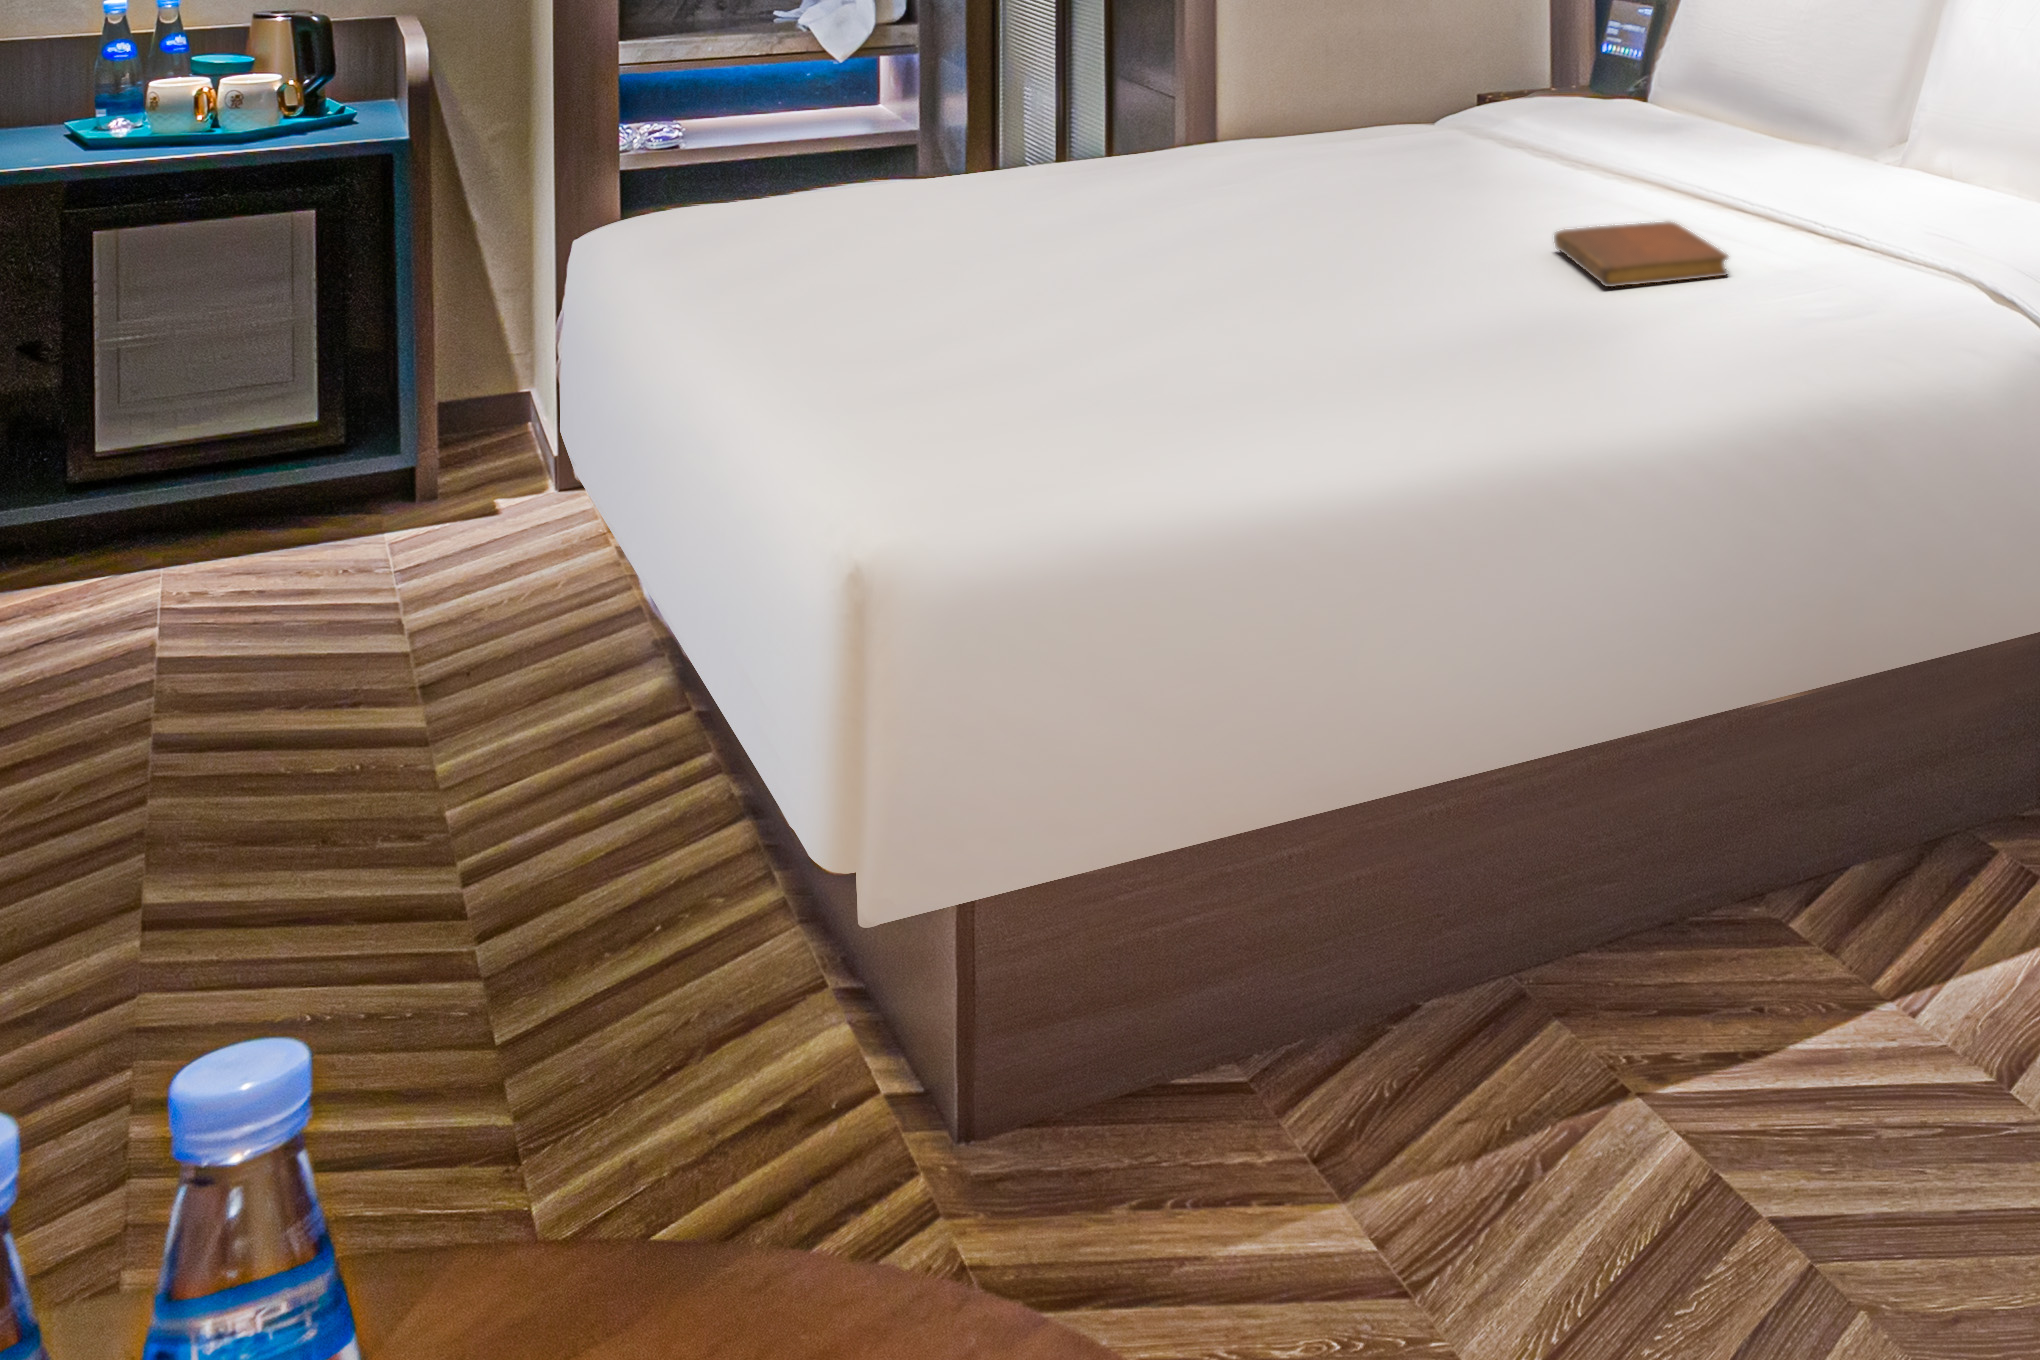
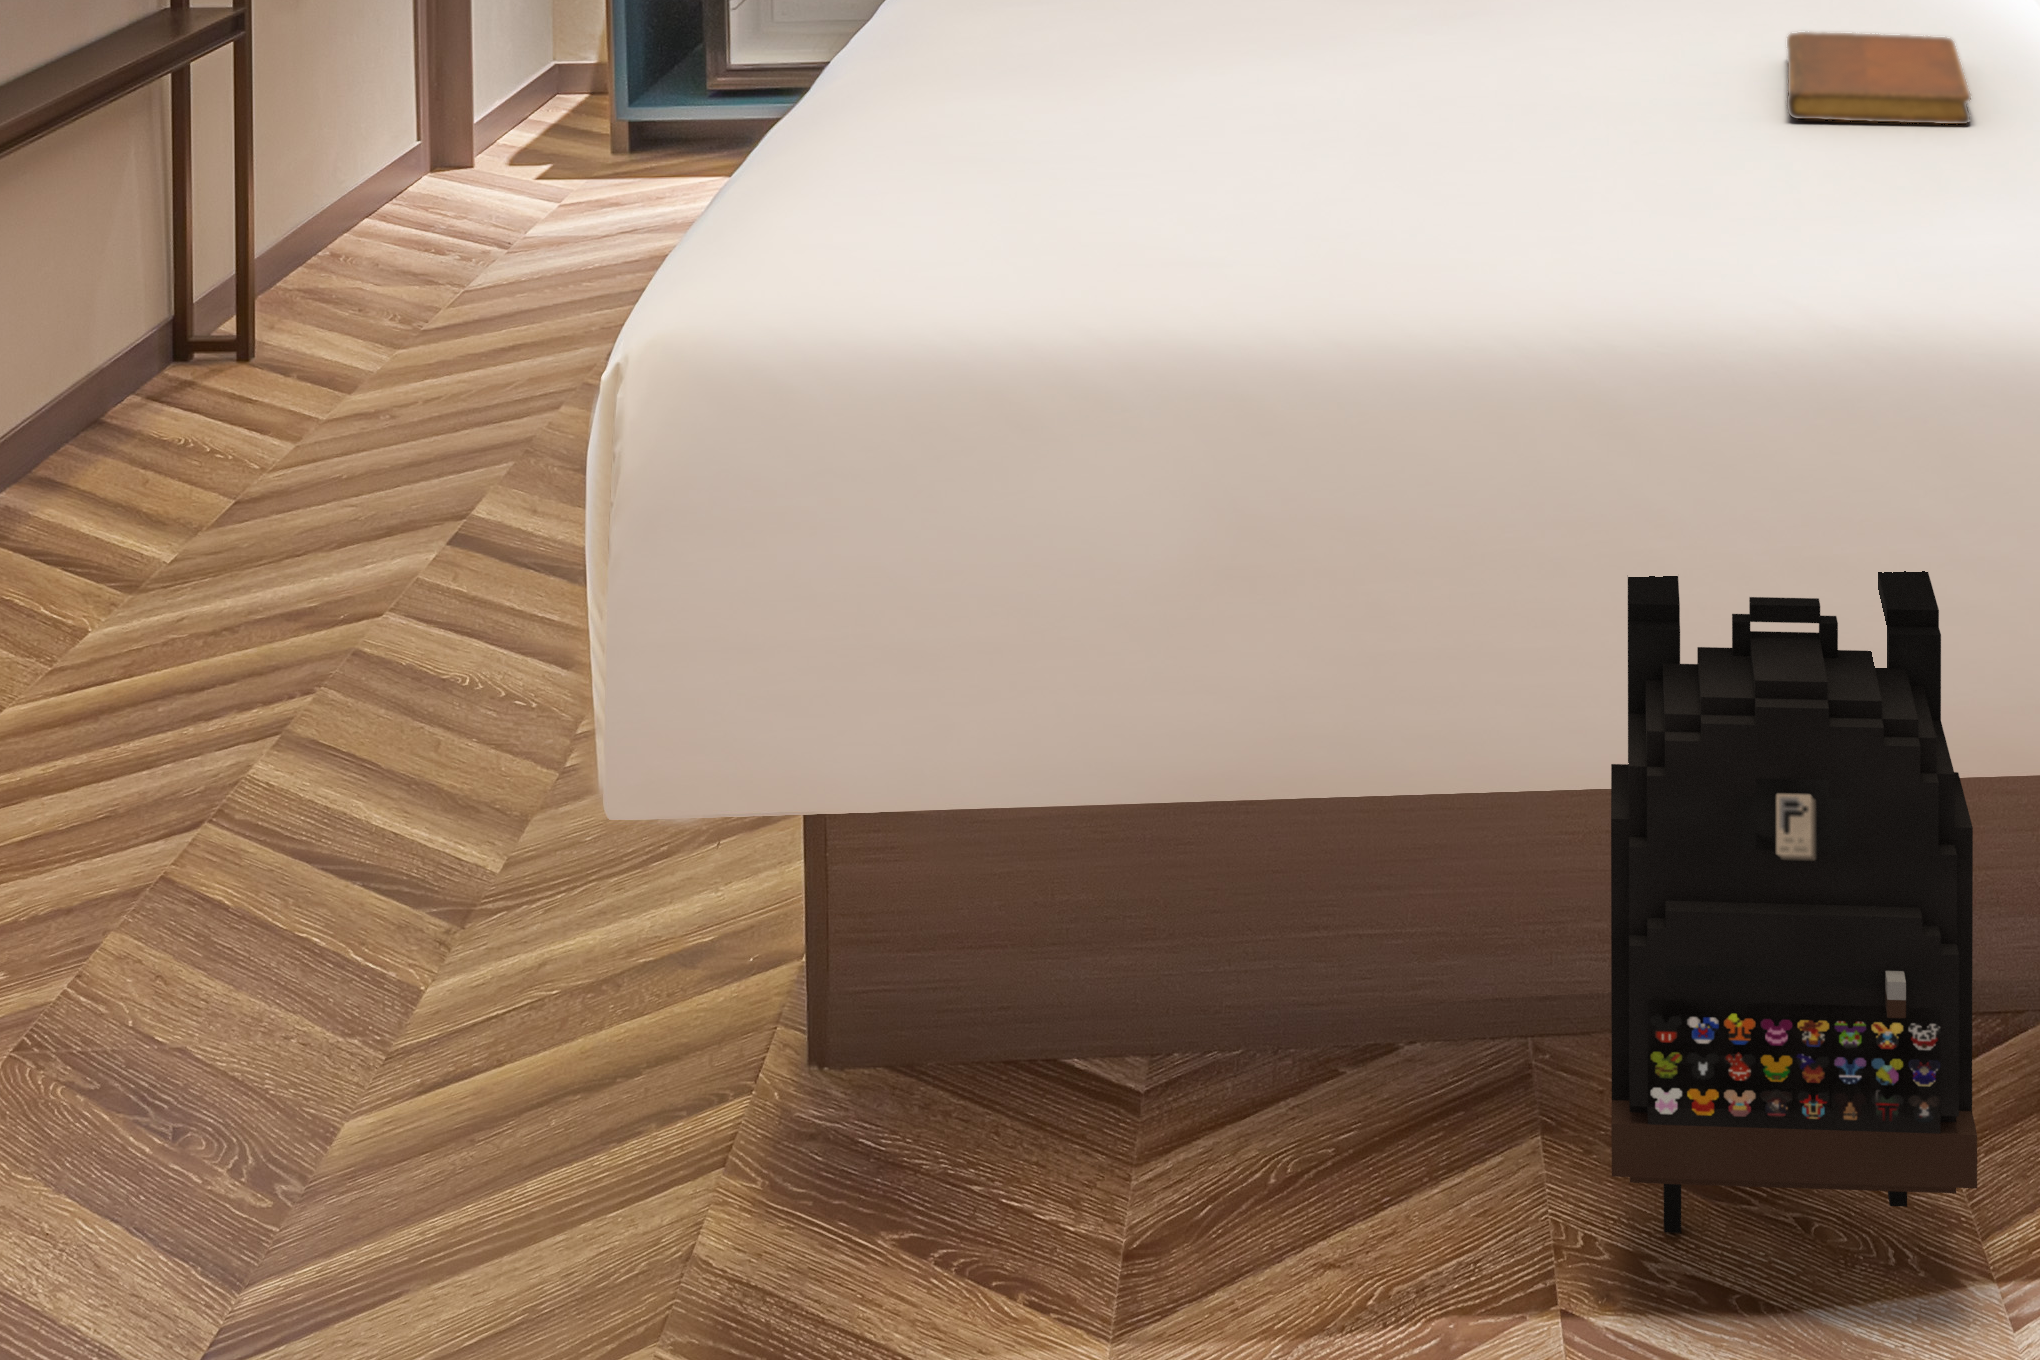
backpack: none [1605,549,1893,1044] -> present [1611,571,1977,1233]

